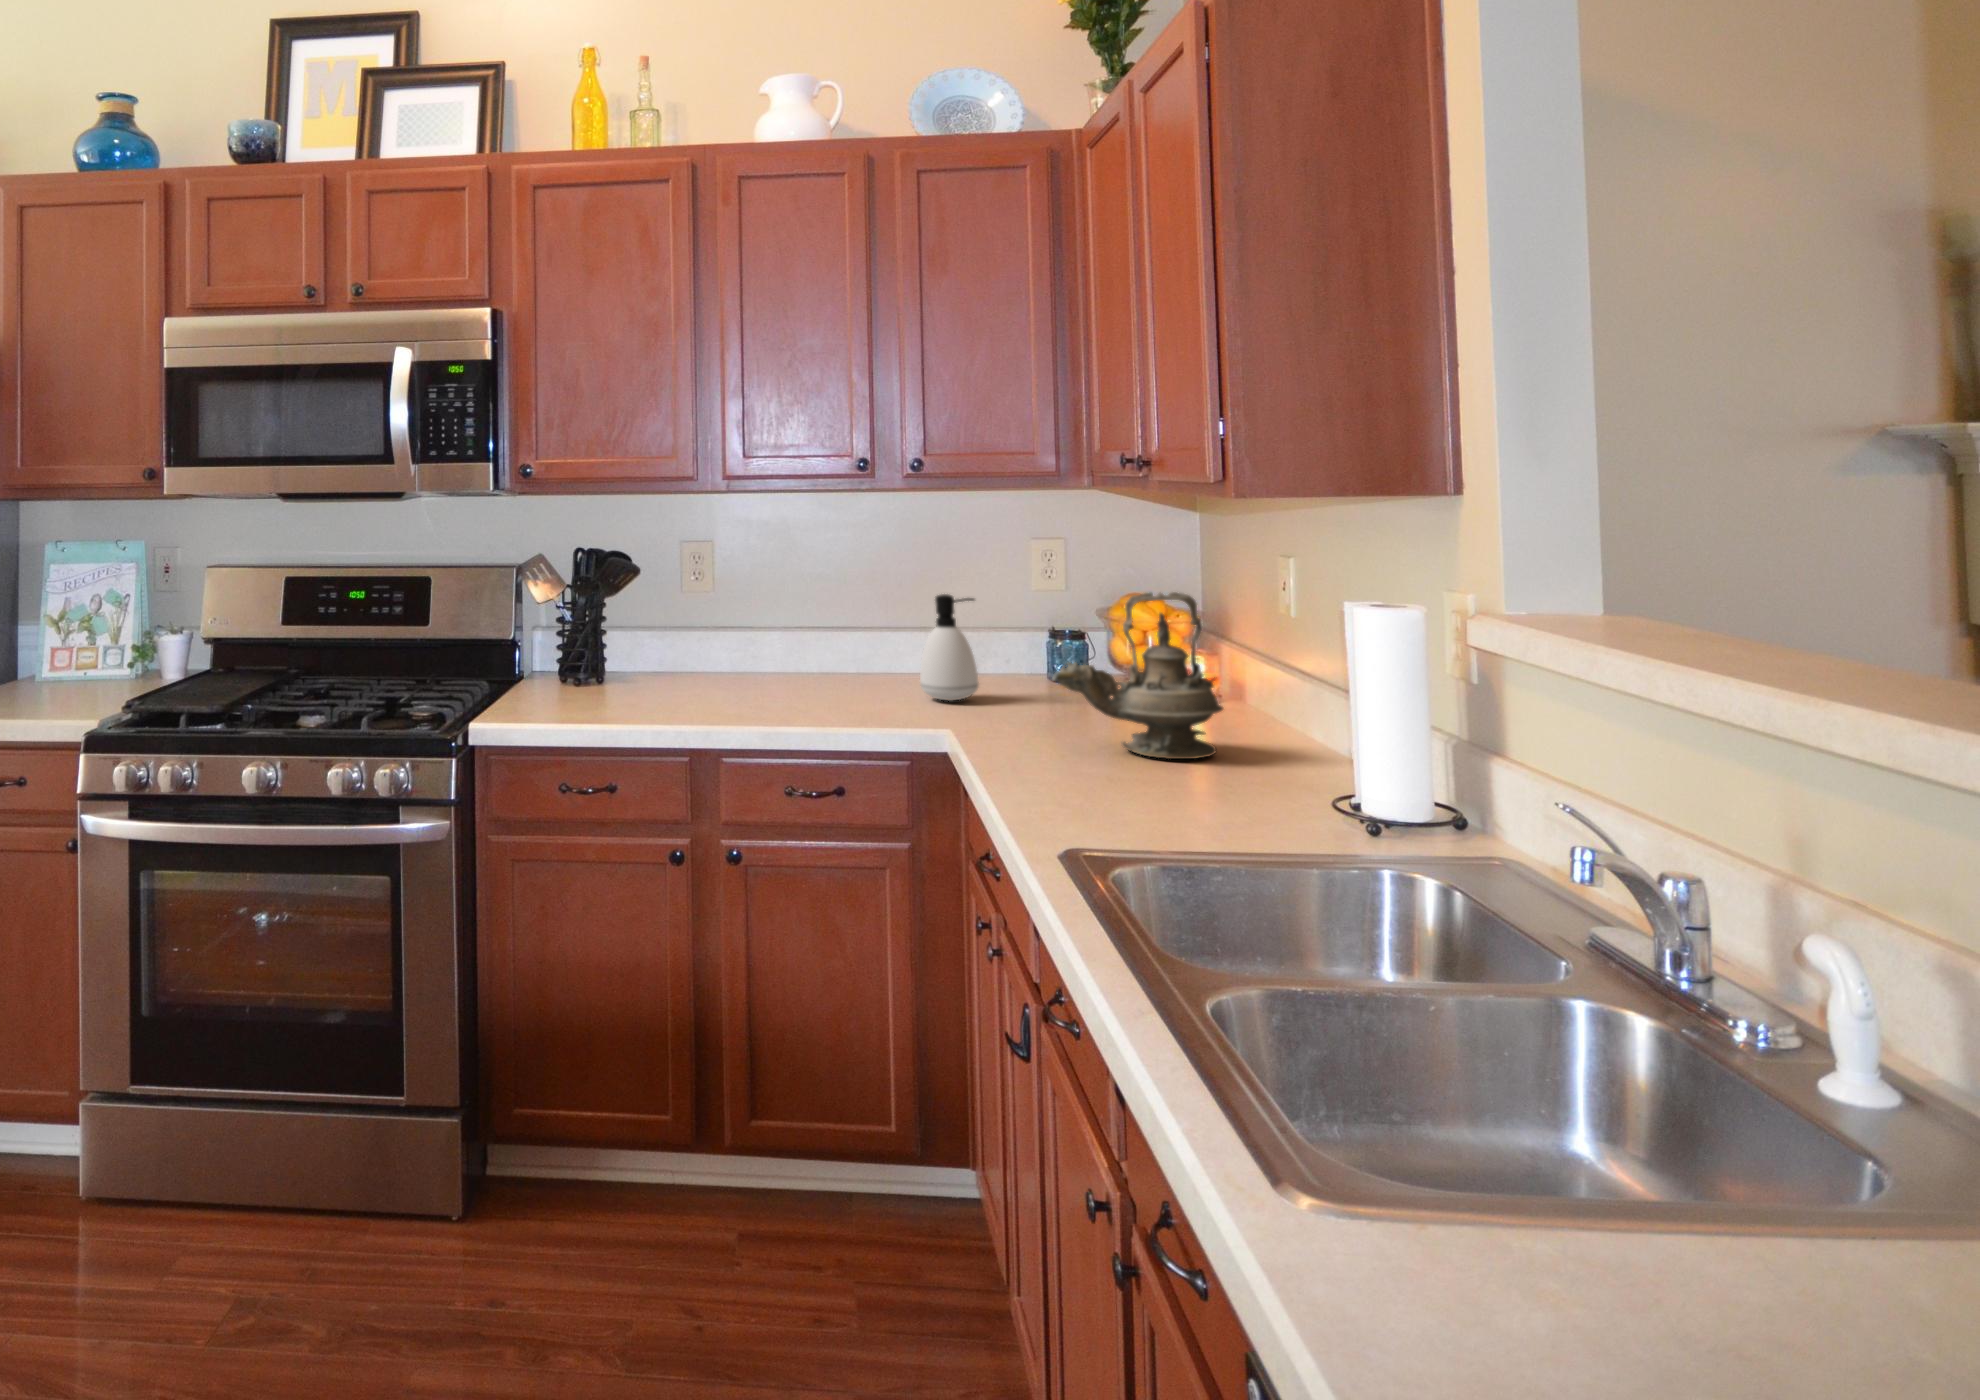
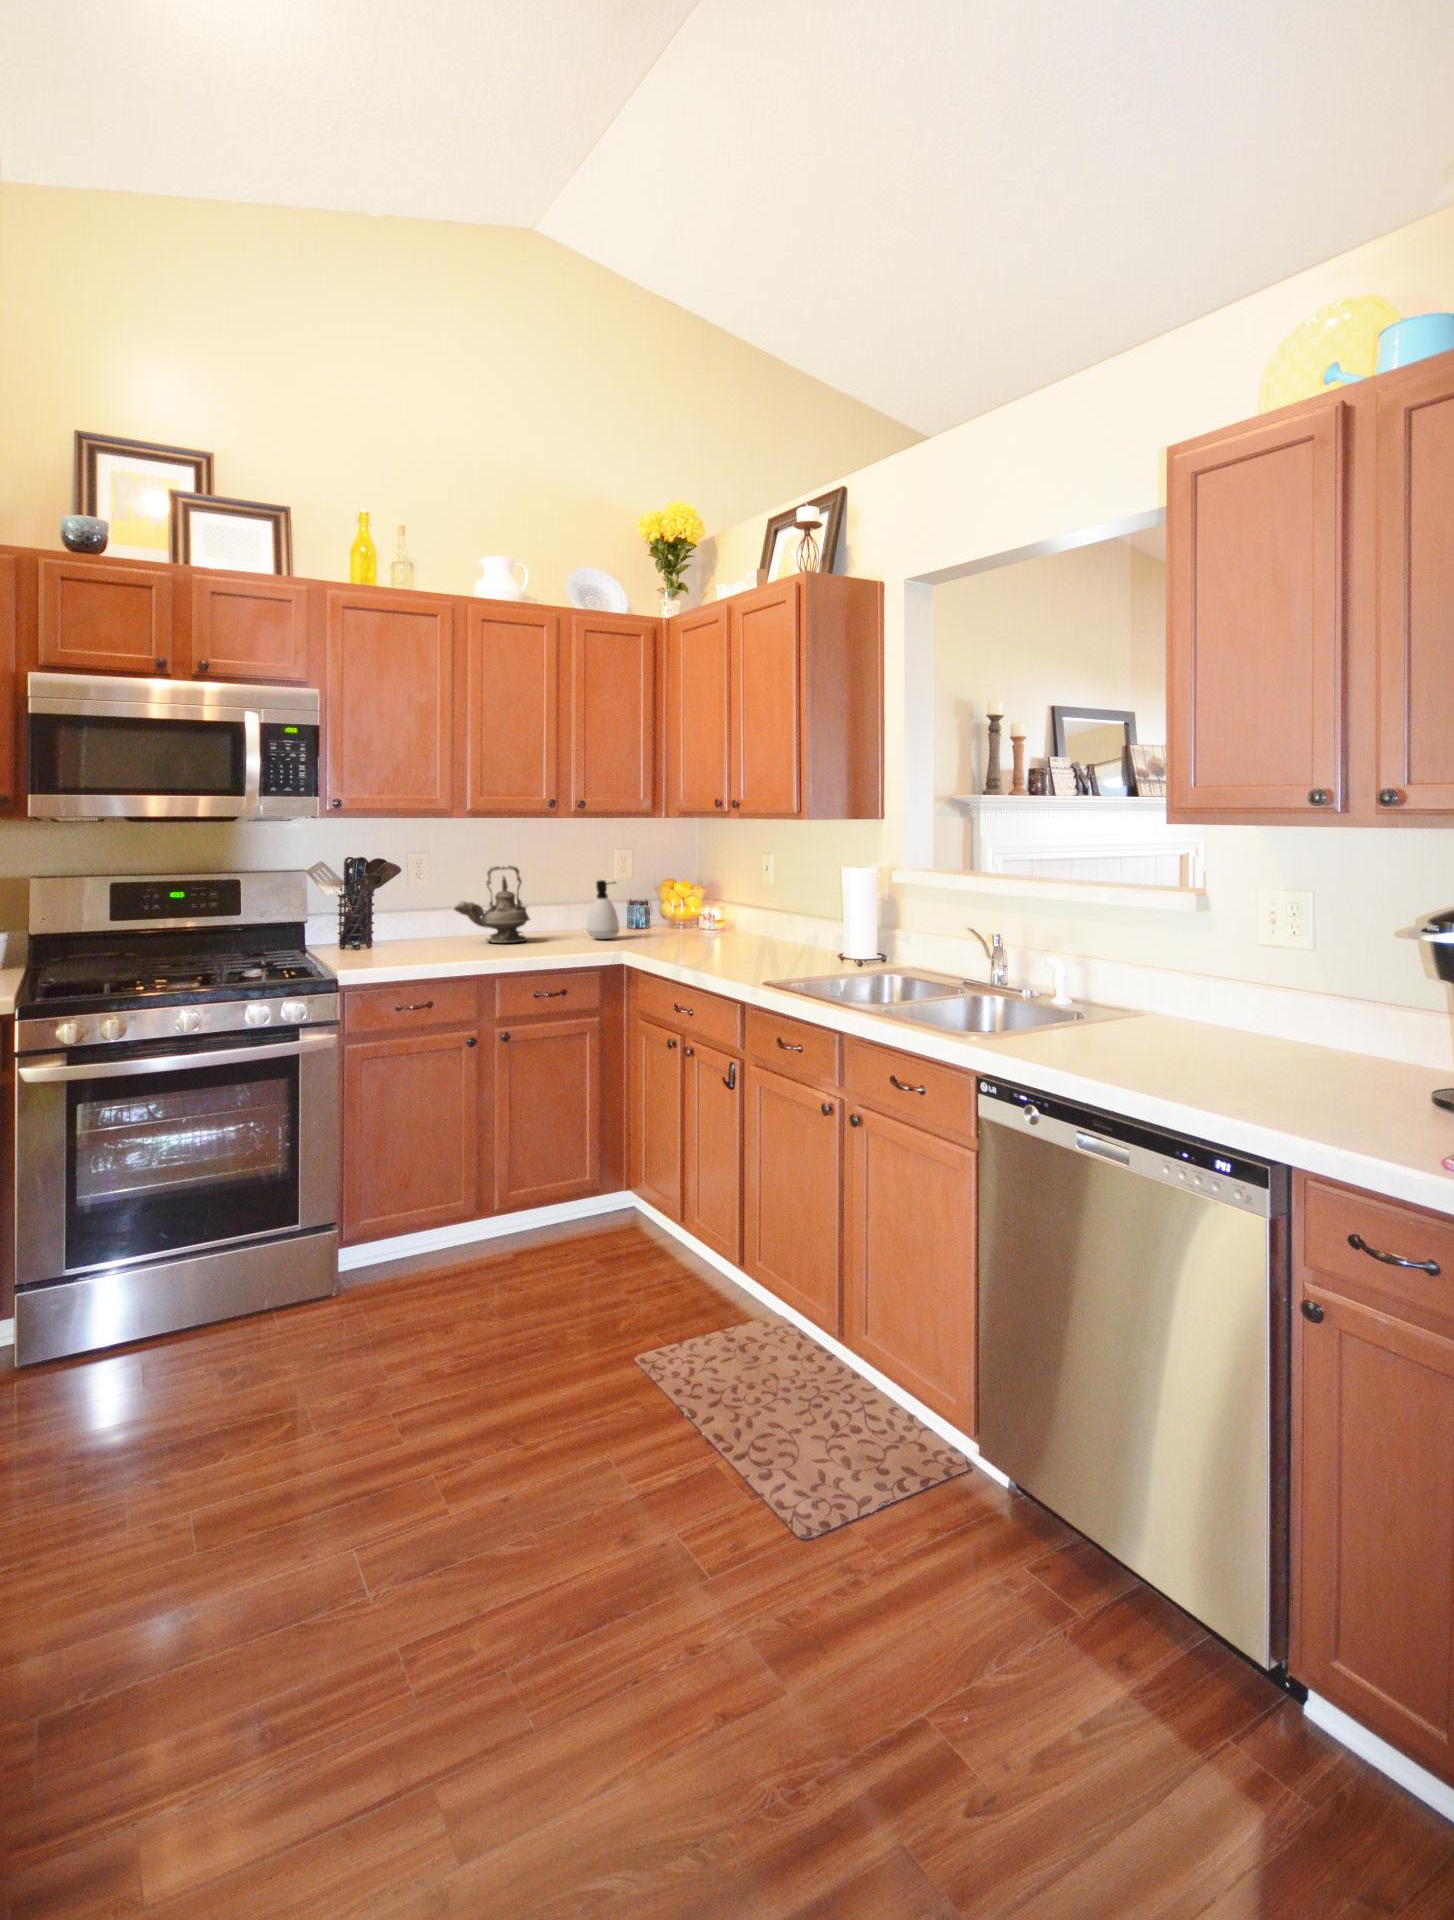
teapot: present [1052,592,1223,759] -> present [454,866,530,943]

